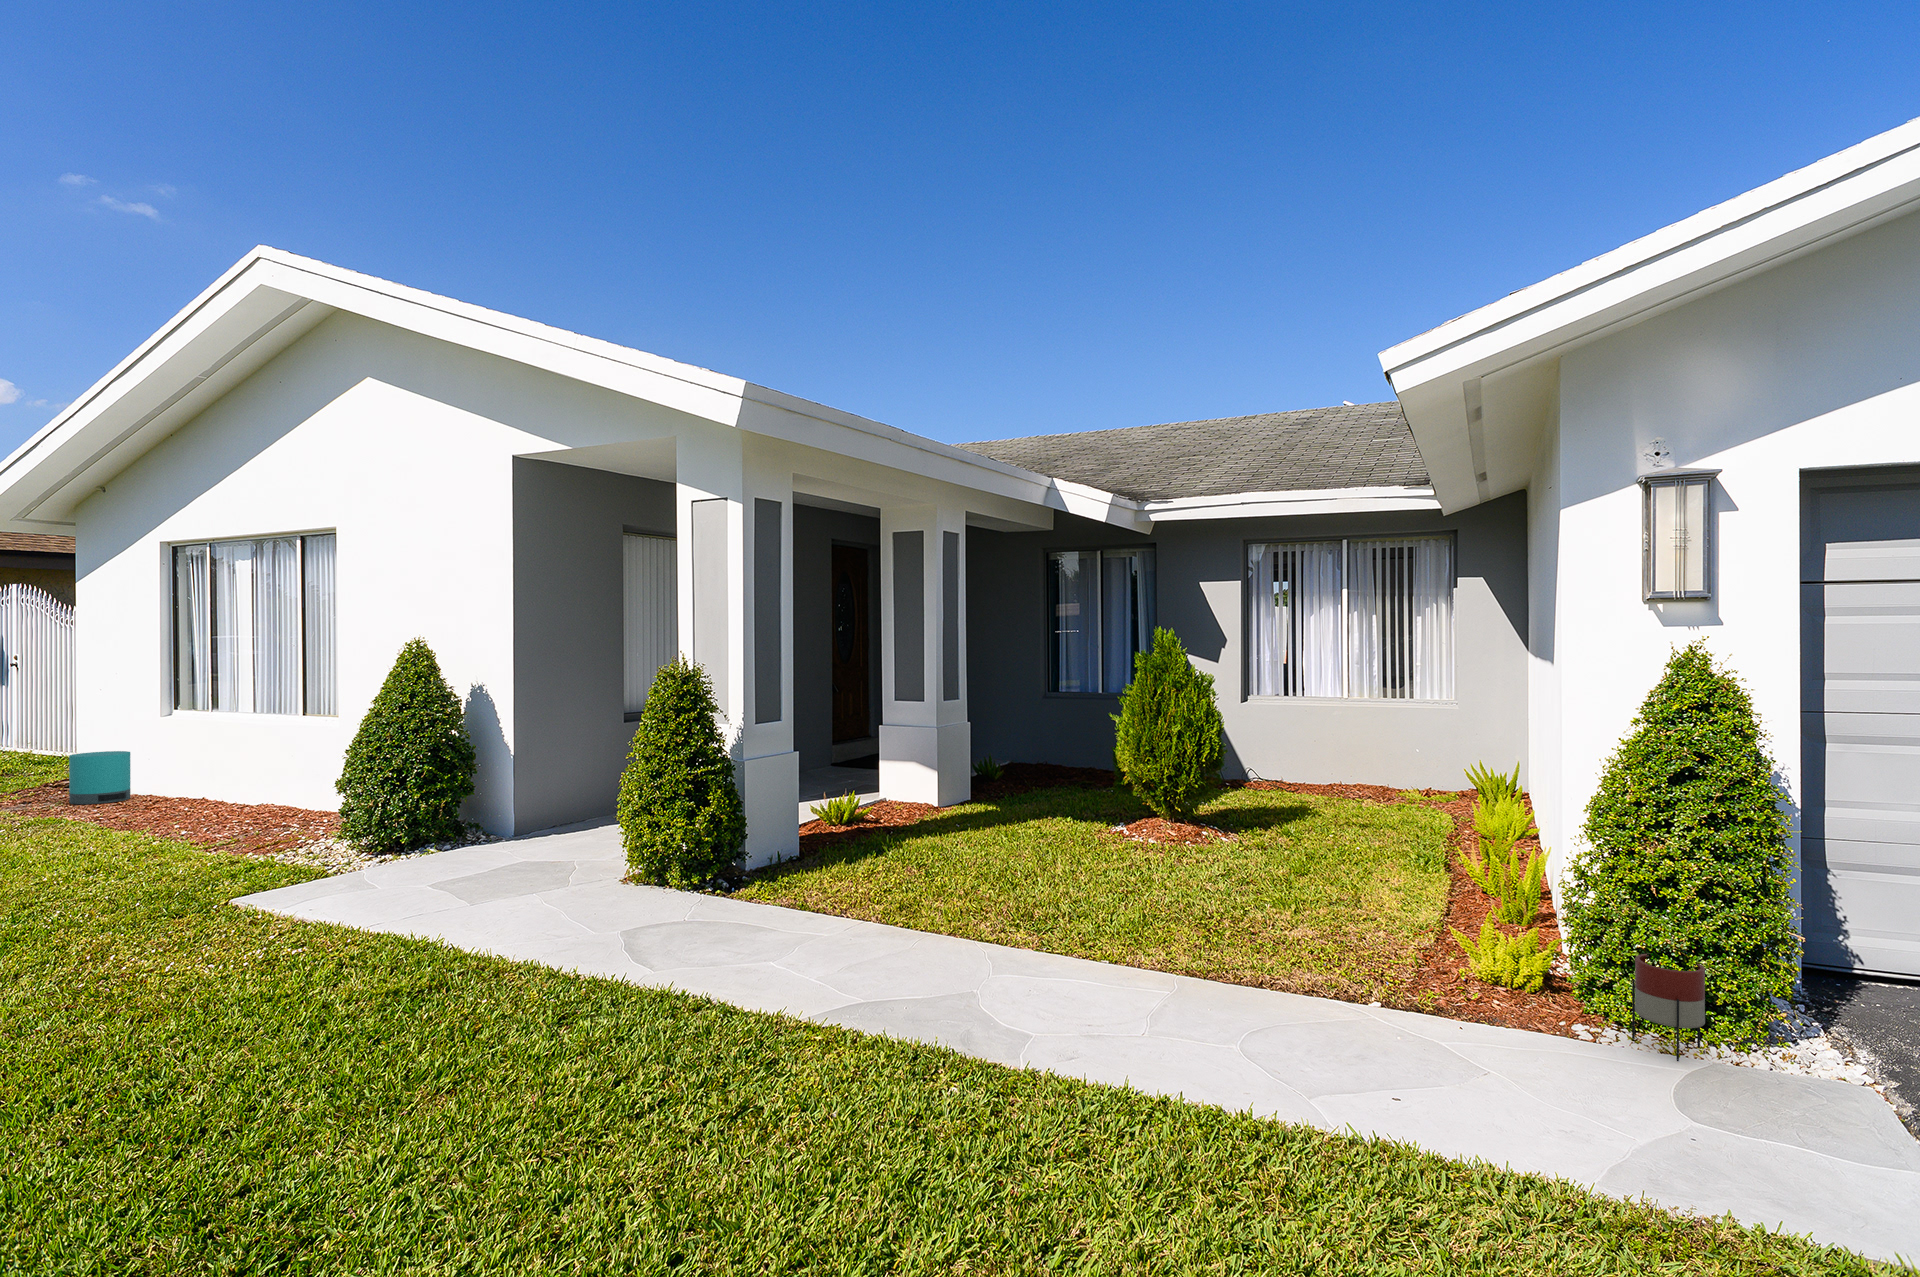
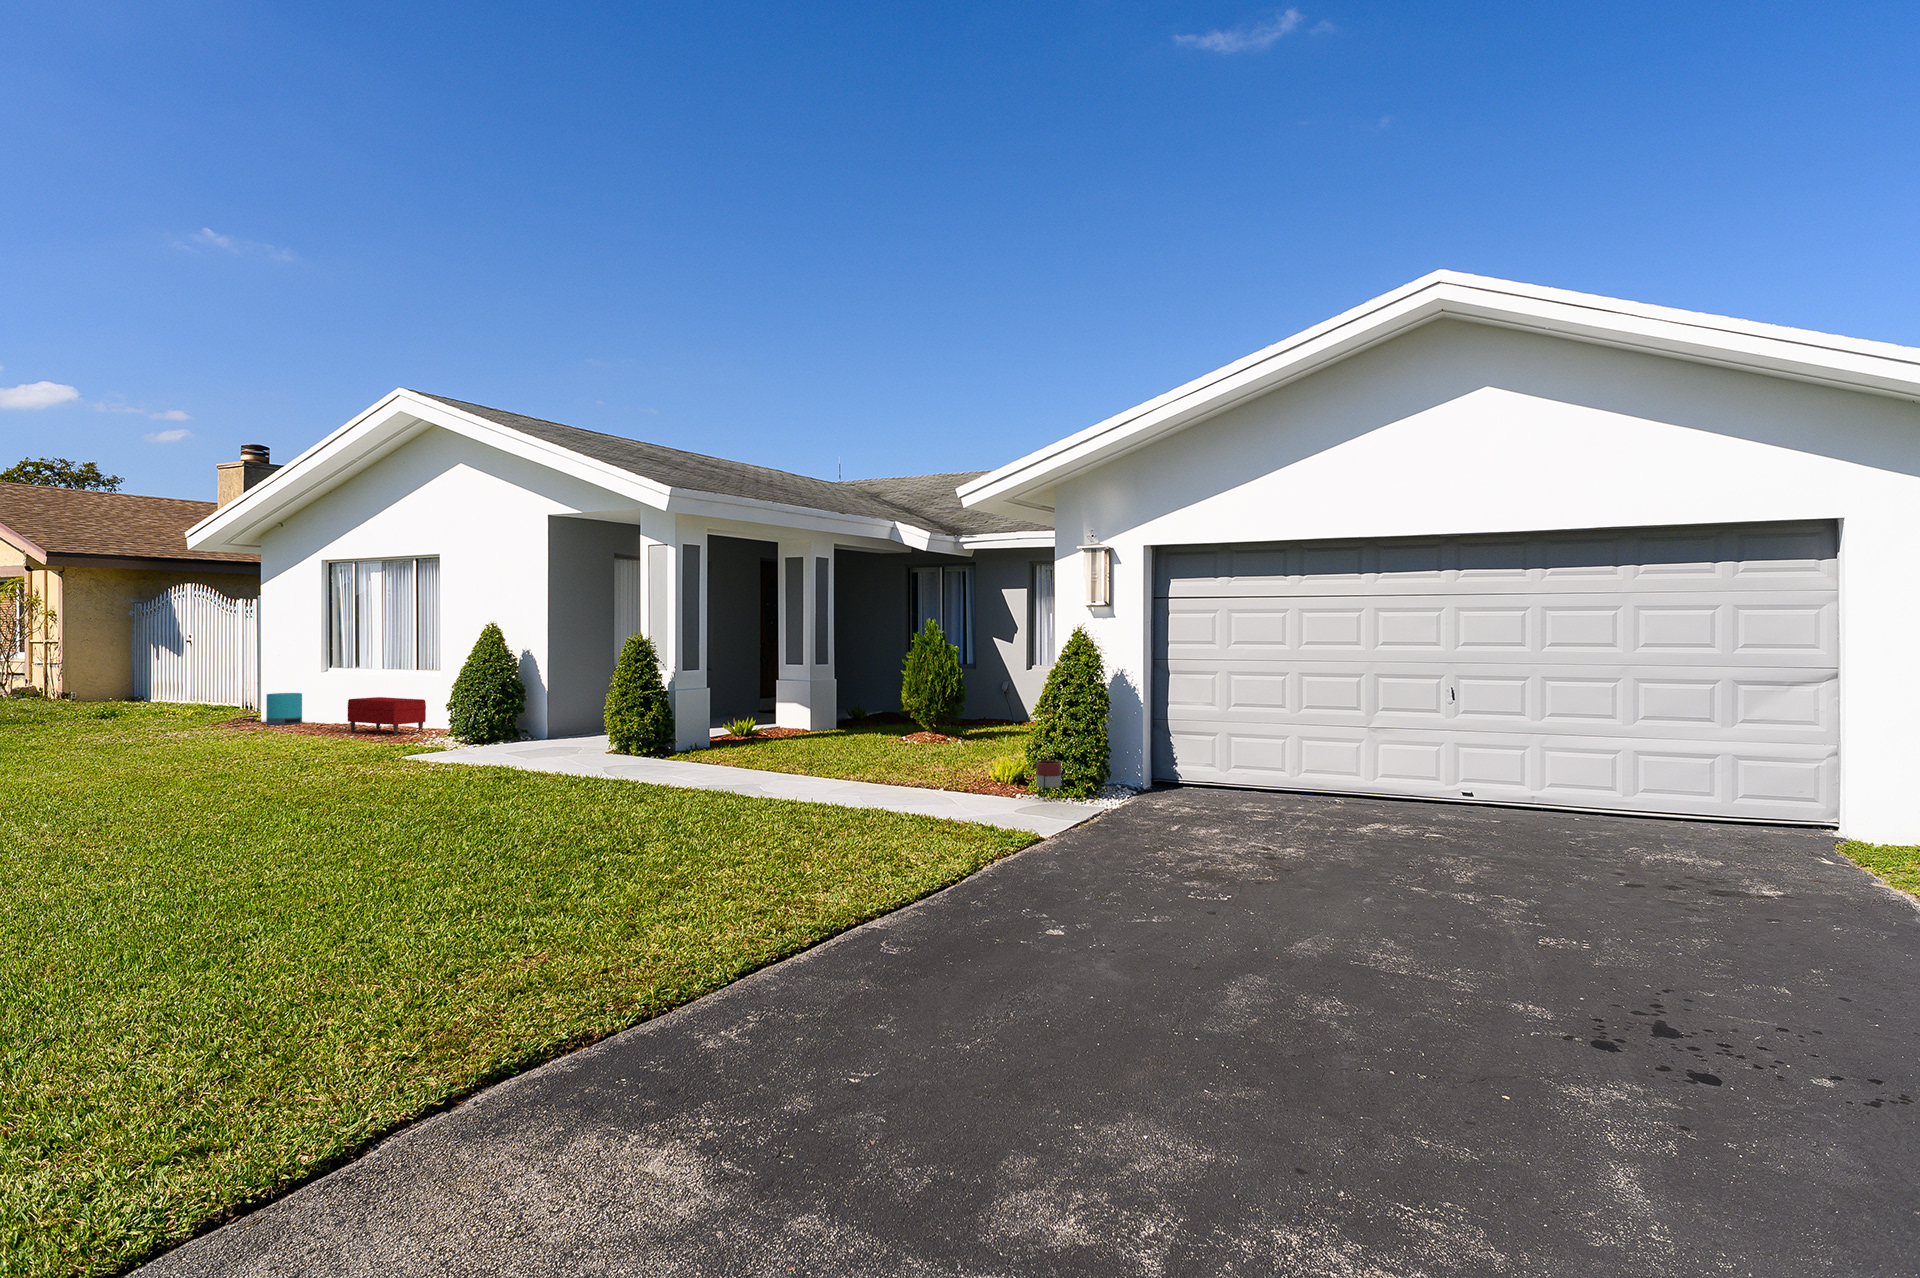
bench: none [186,761,317,830] -> present [348,697,426,735]

